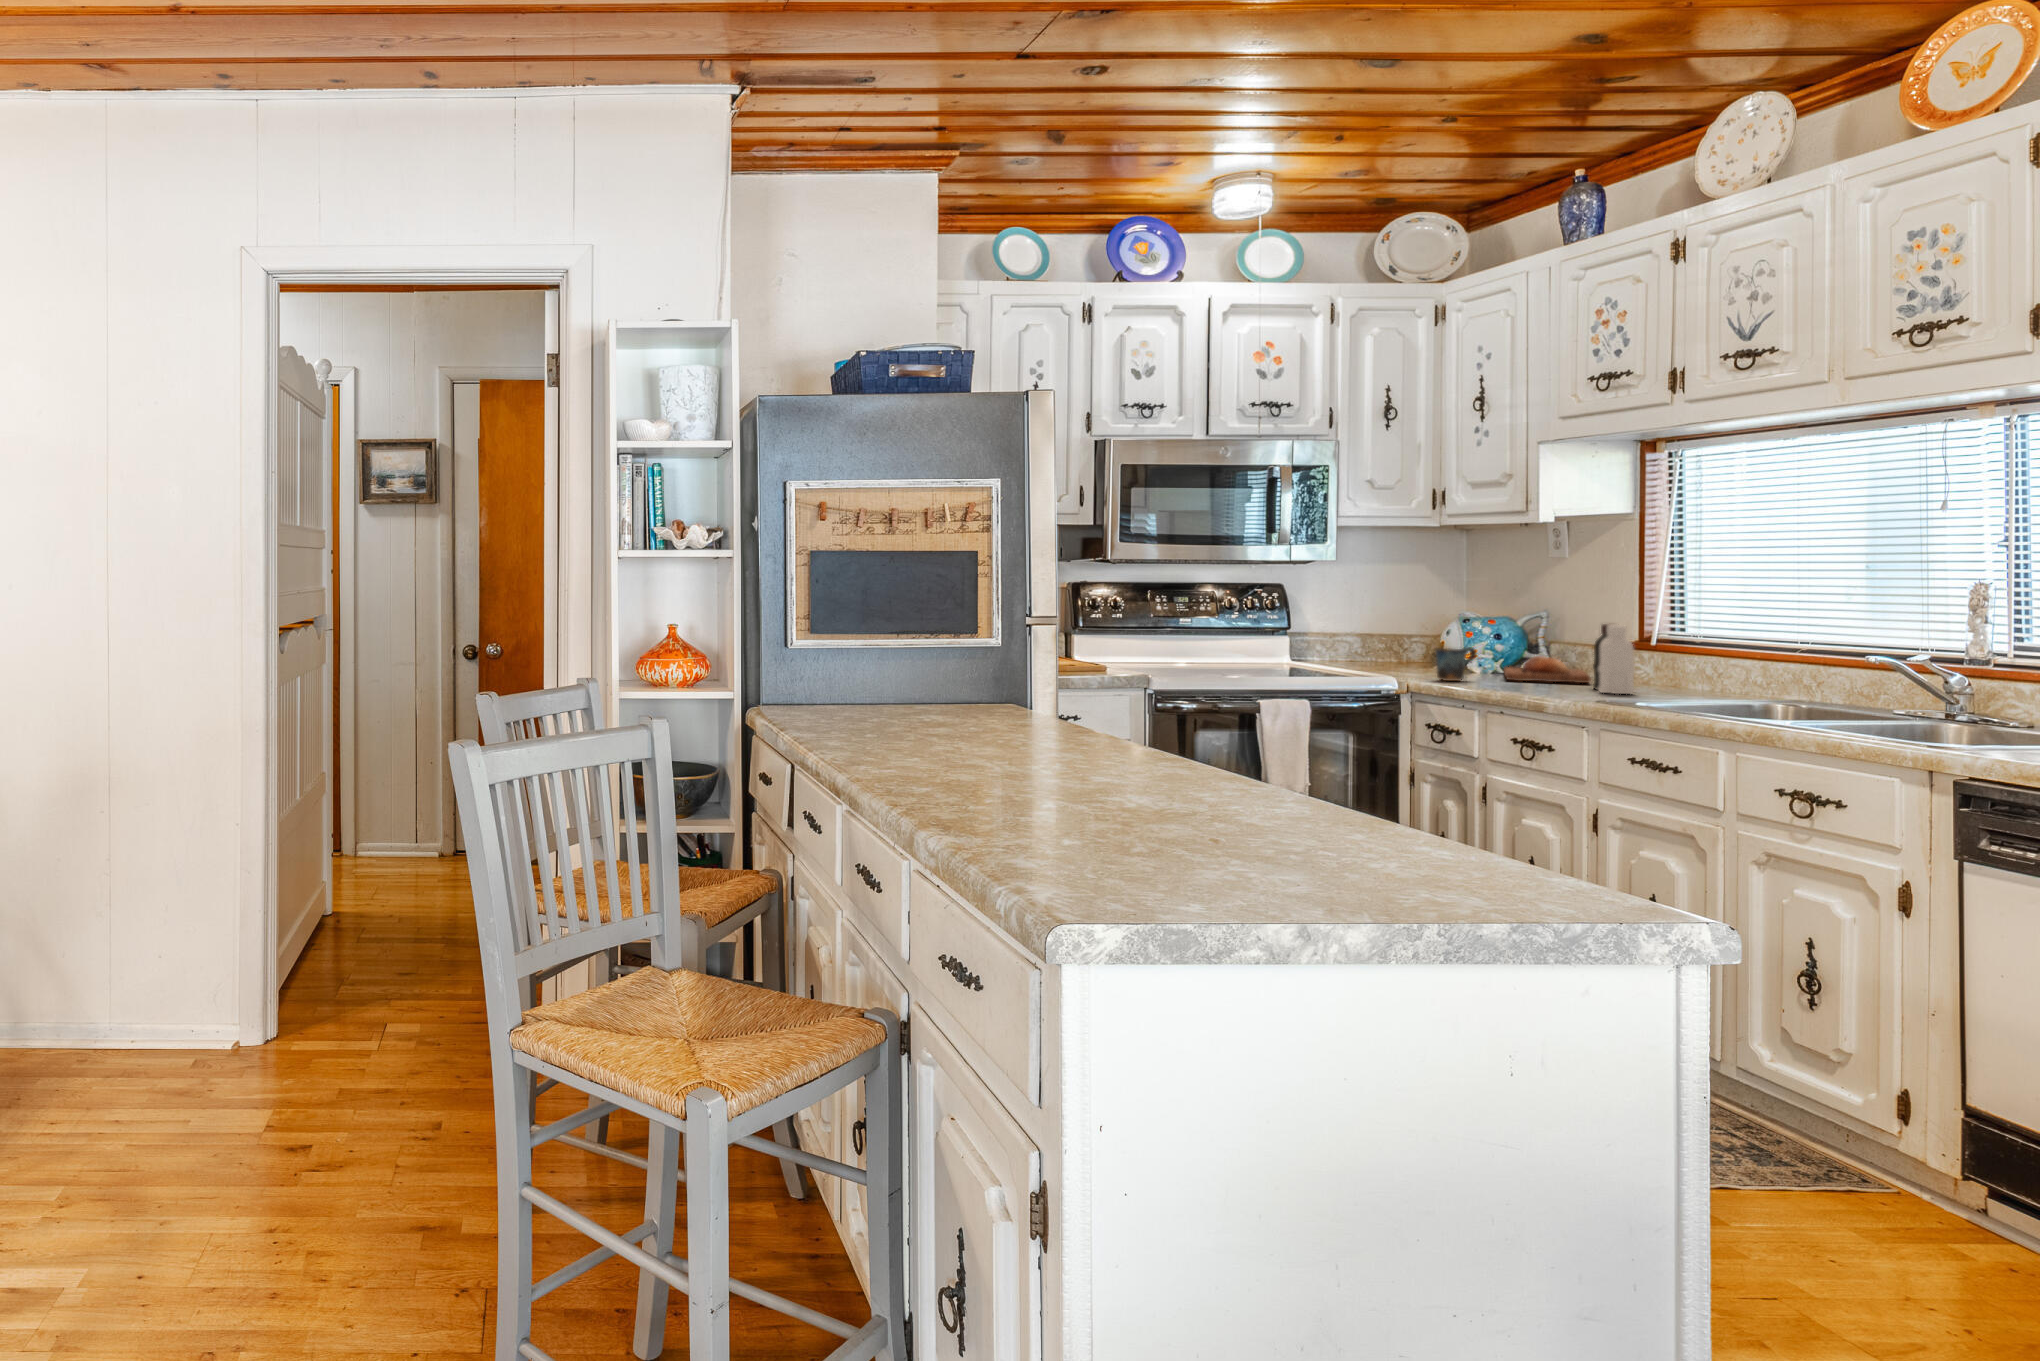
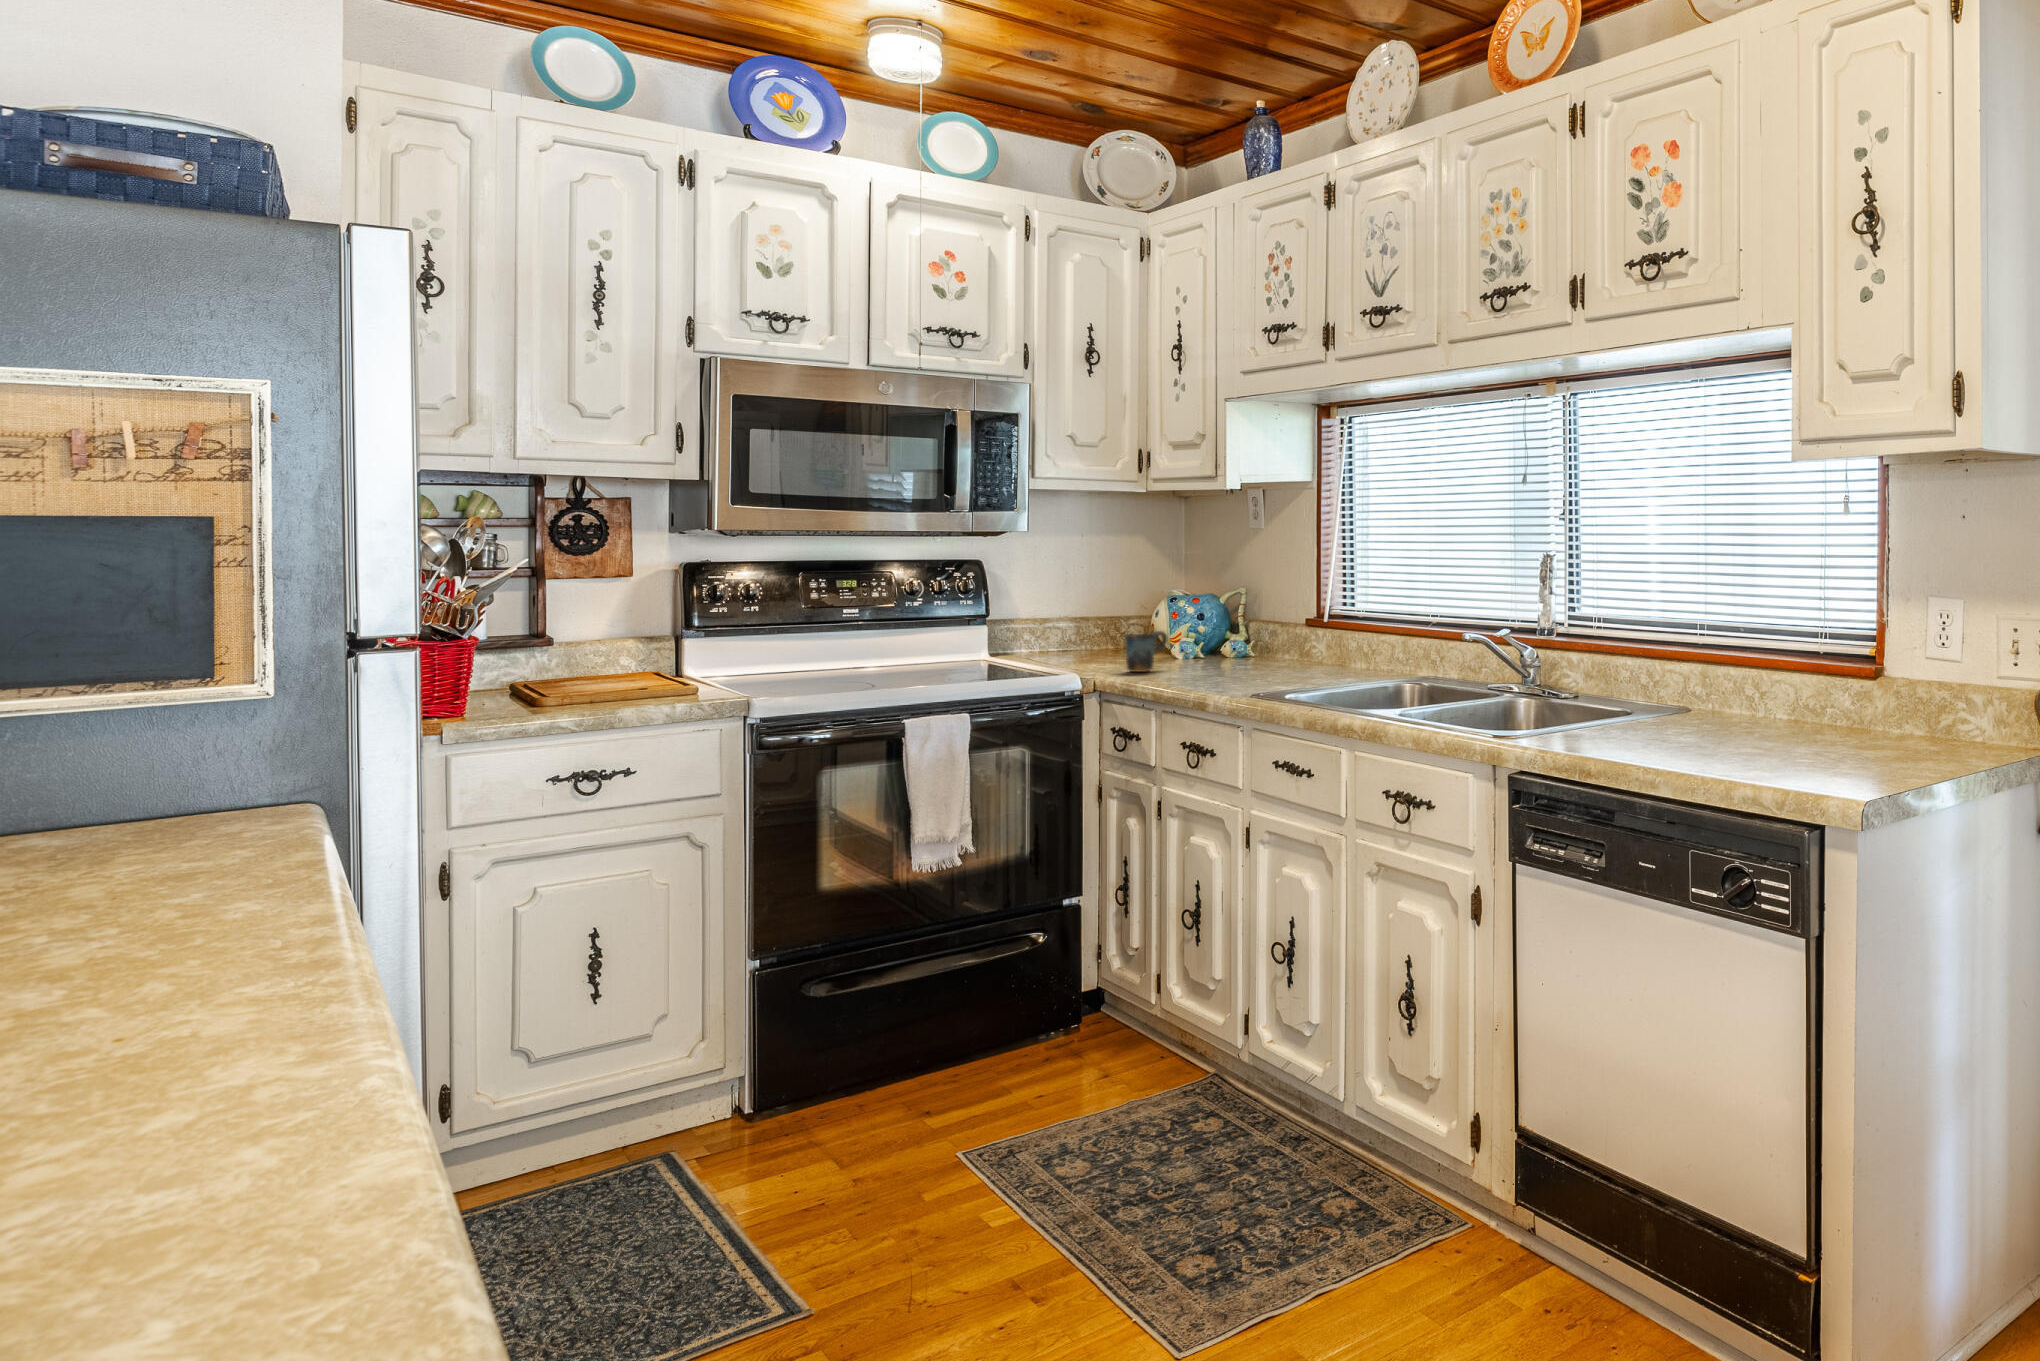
bottle: present [1593,624,1635,694] -> none [1269,602,1301,680]
bread loaf: present [1504,656,1590,683] -> none [1196,637,1276,667]

